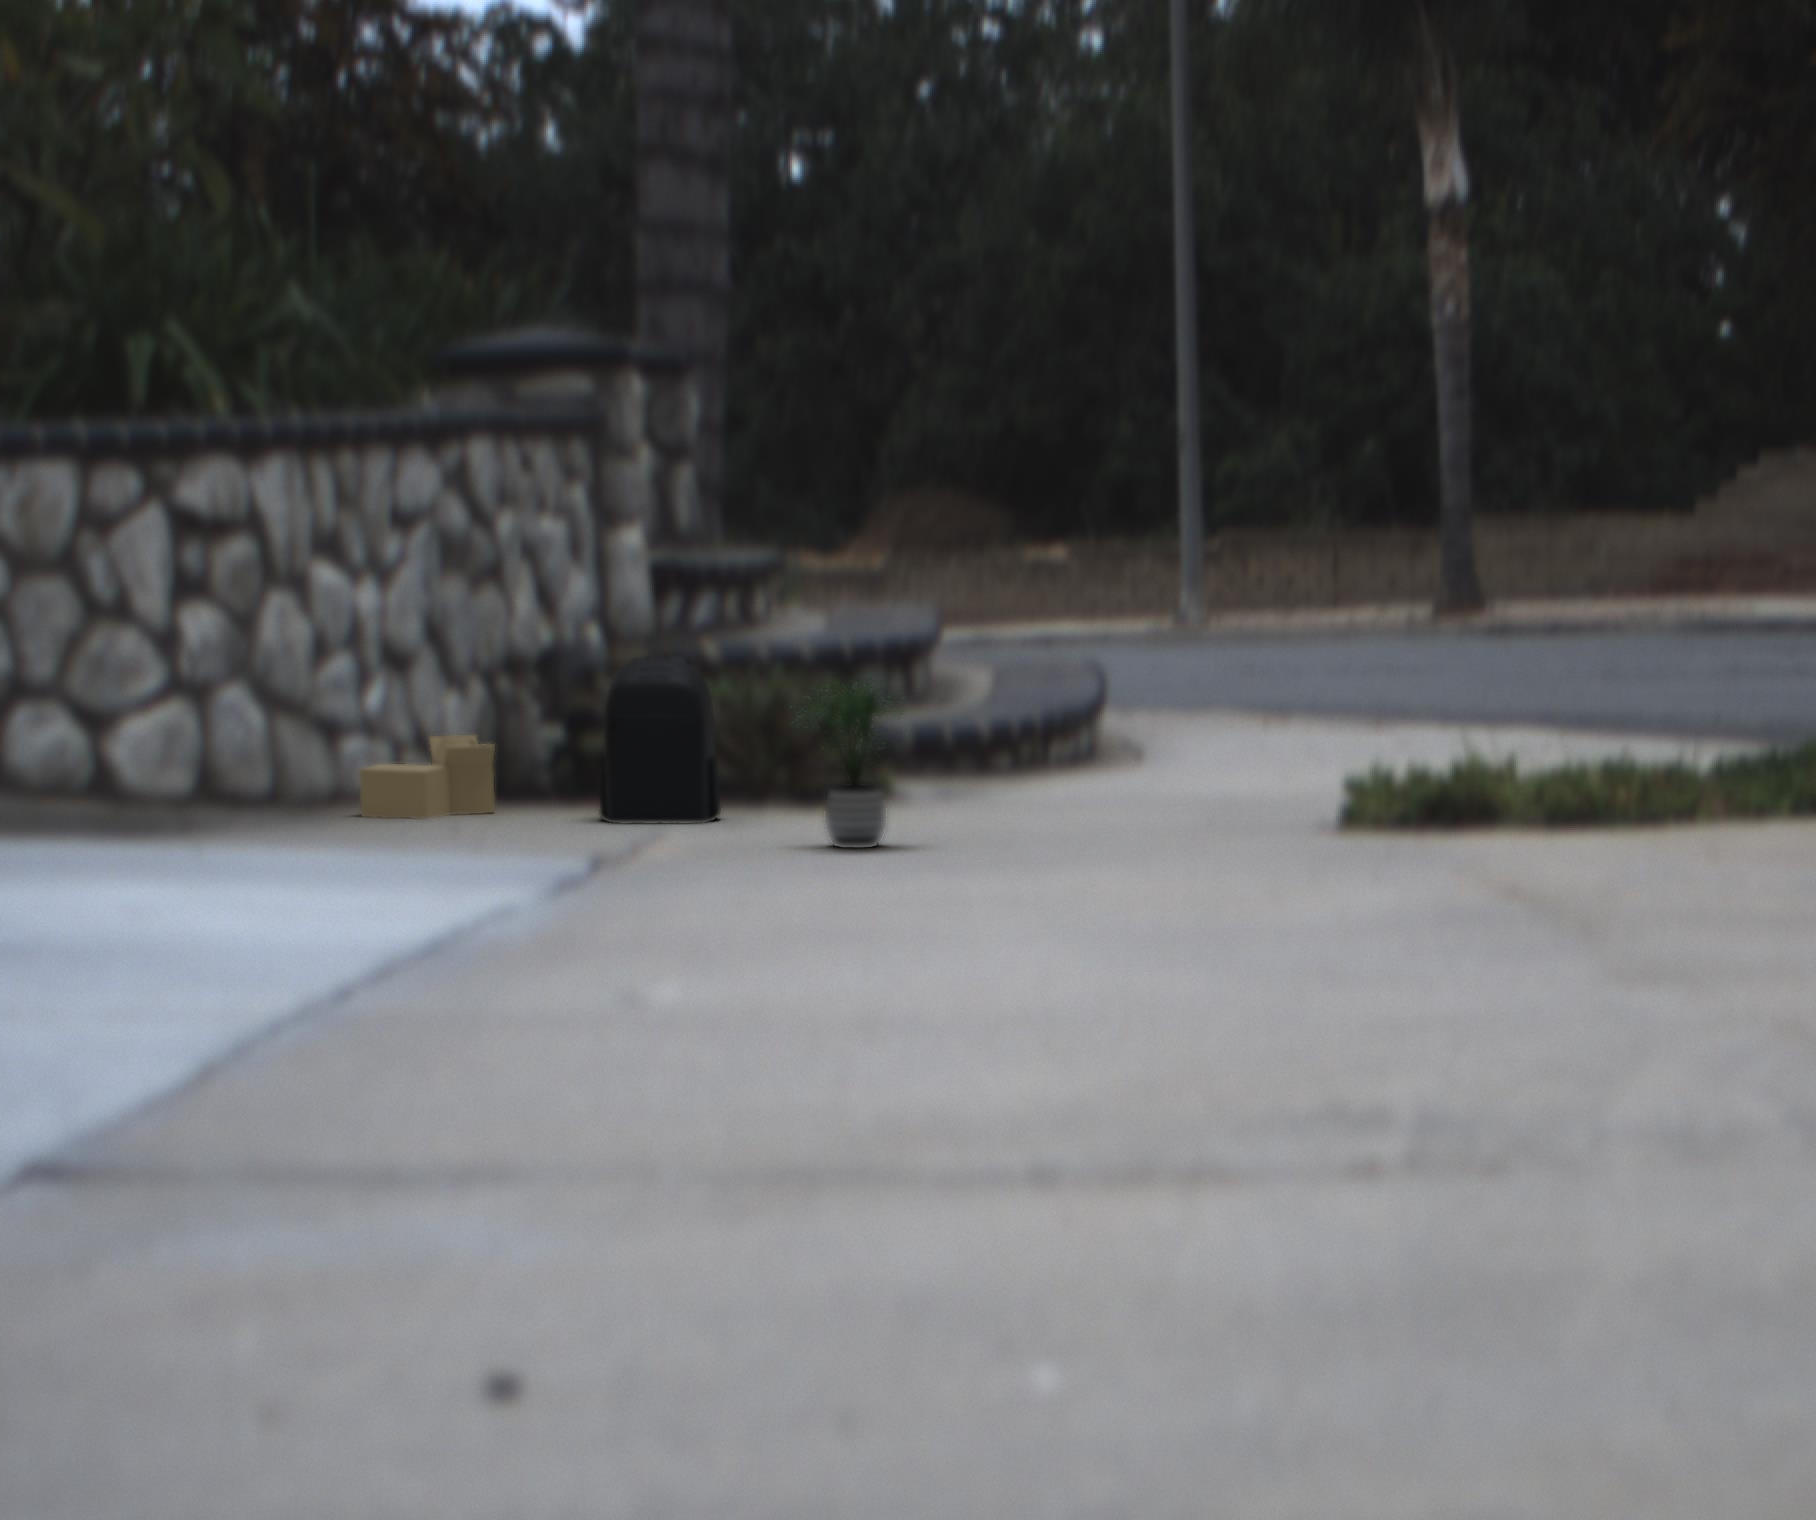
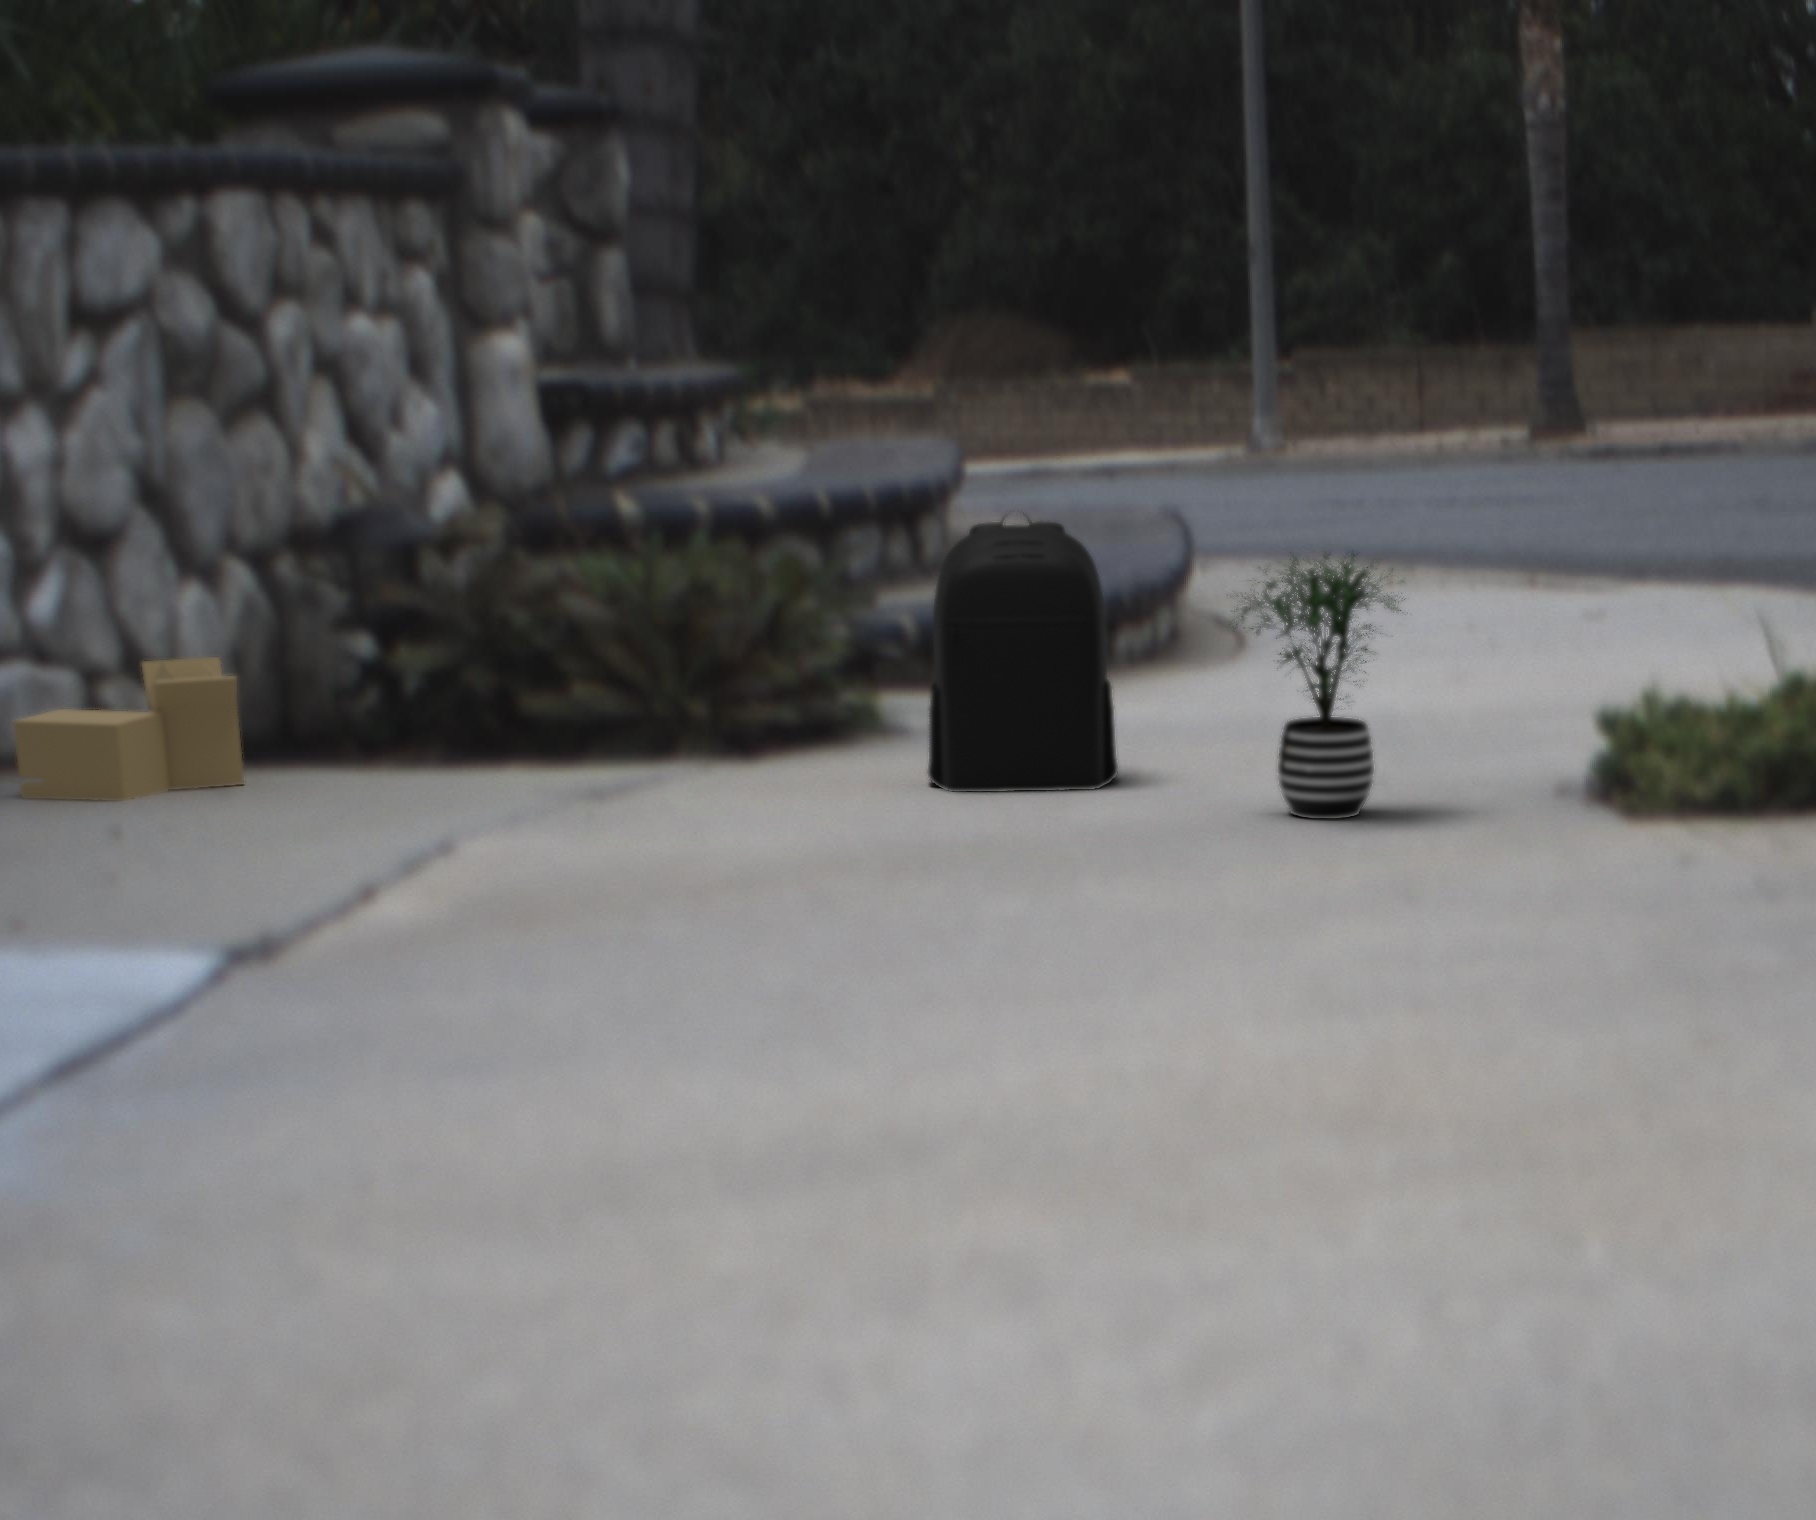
backpack: present [599,656,721,824] -> present [928,520,1118,792]
potted plant: present [793,679,903,848] -> present [1230,553,1406,819]

